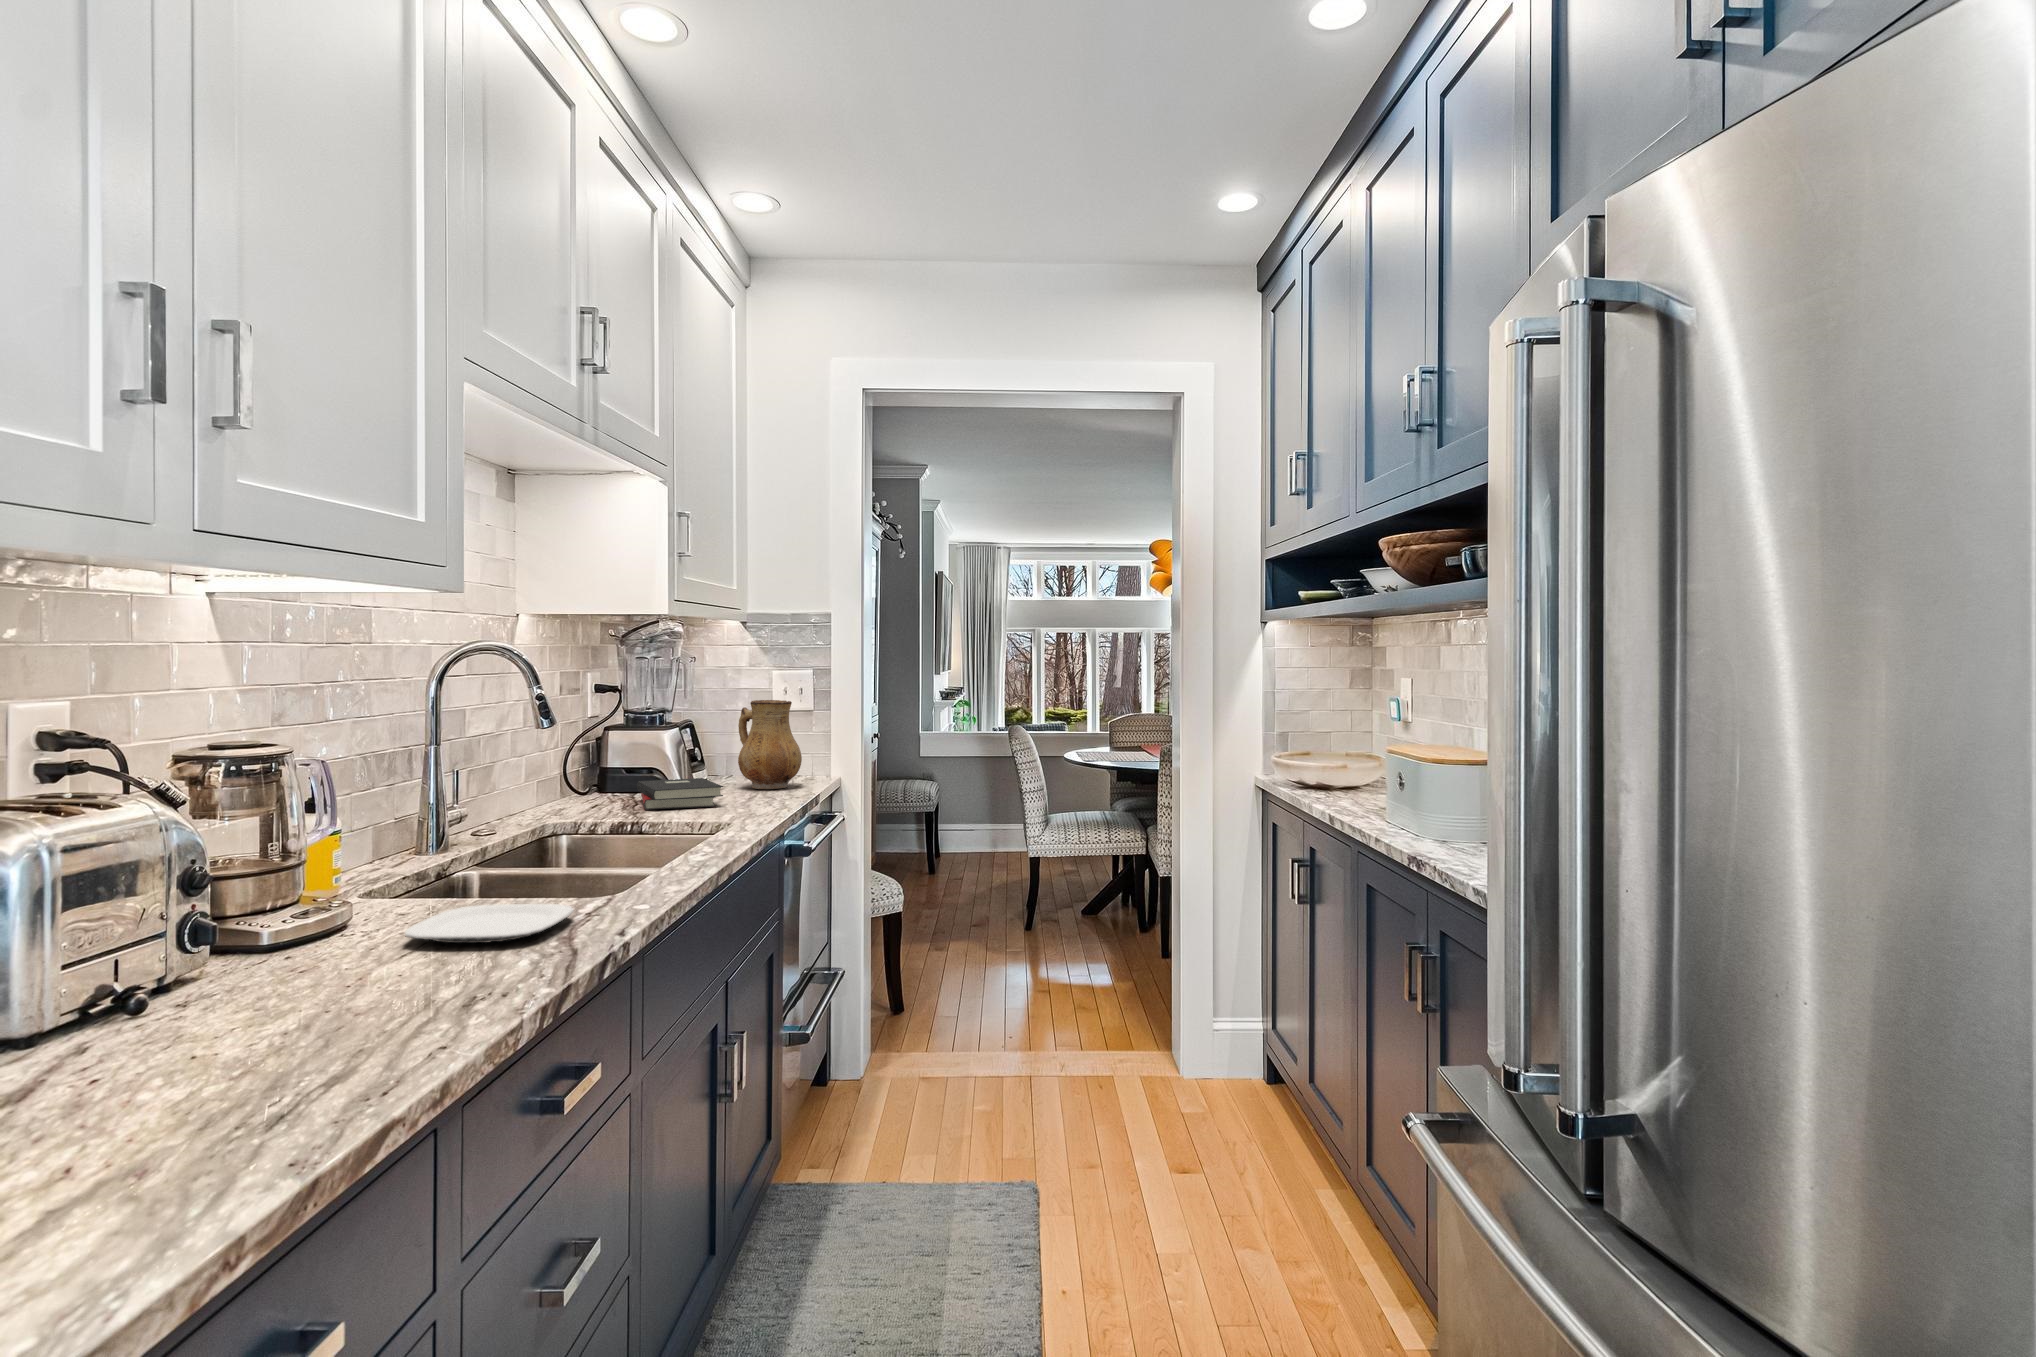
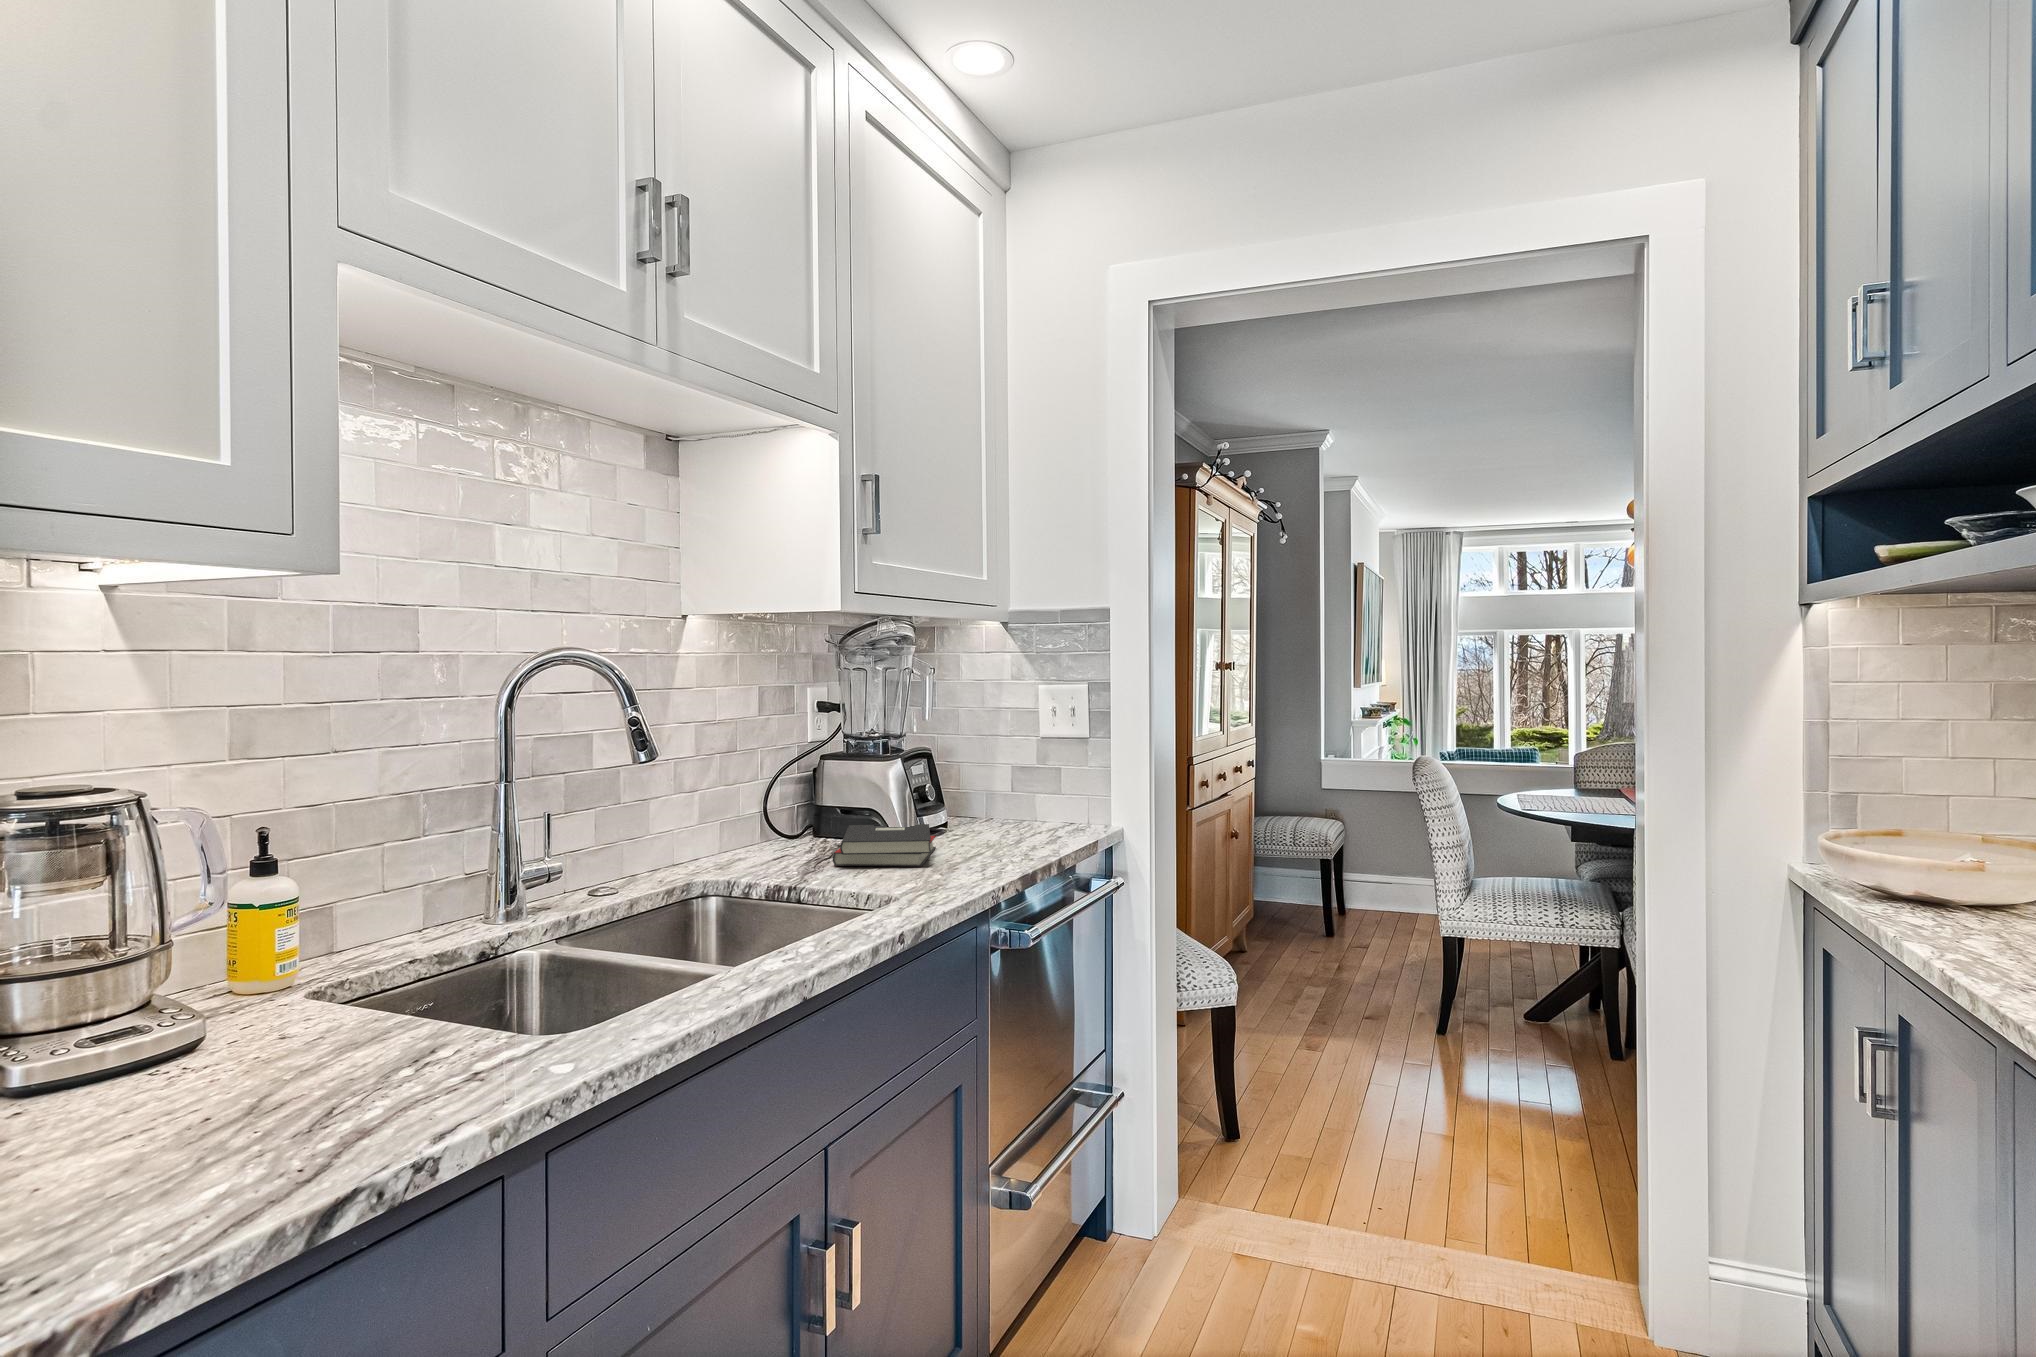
ceramic pitcher: present [738,700,802,789] -> none [987,723,1067,841]
plate: present [405,904,574,943] -> none [137,1043,431,1134]

